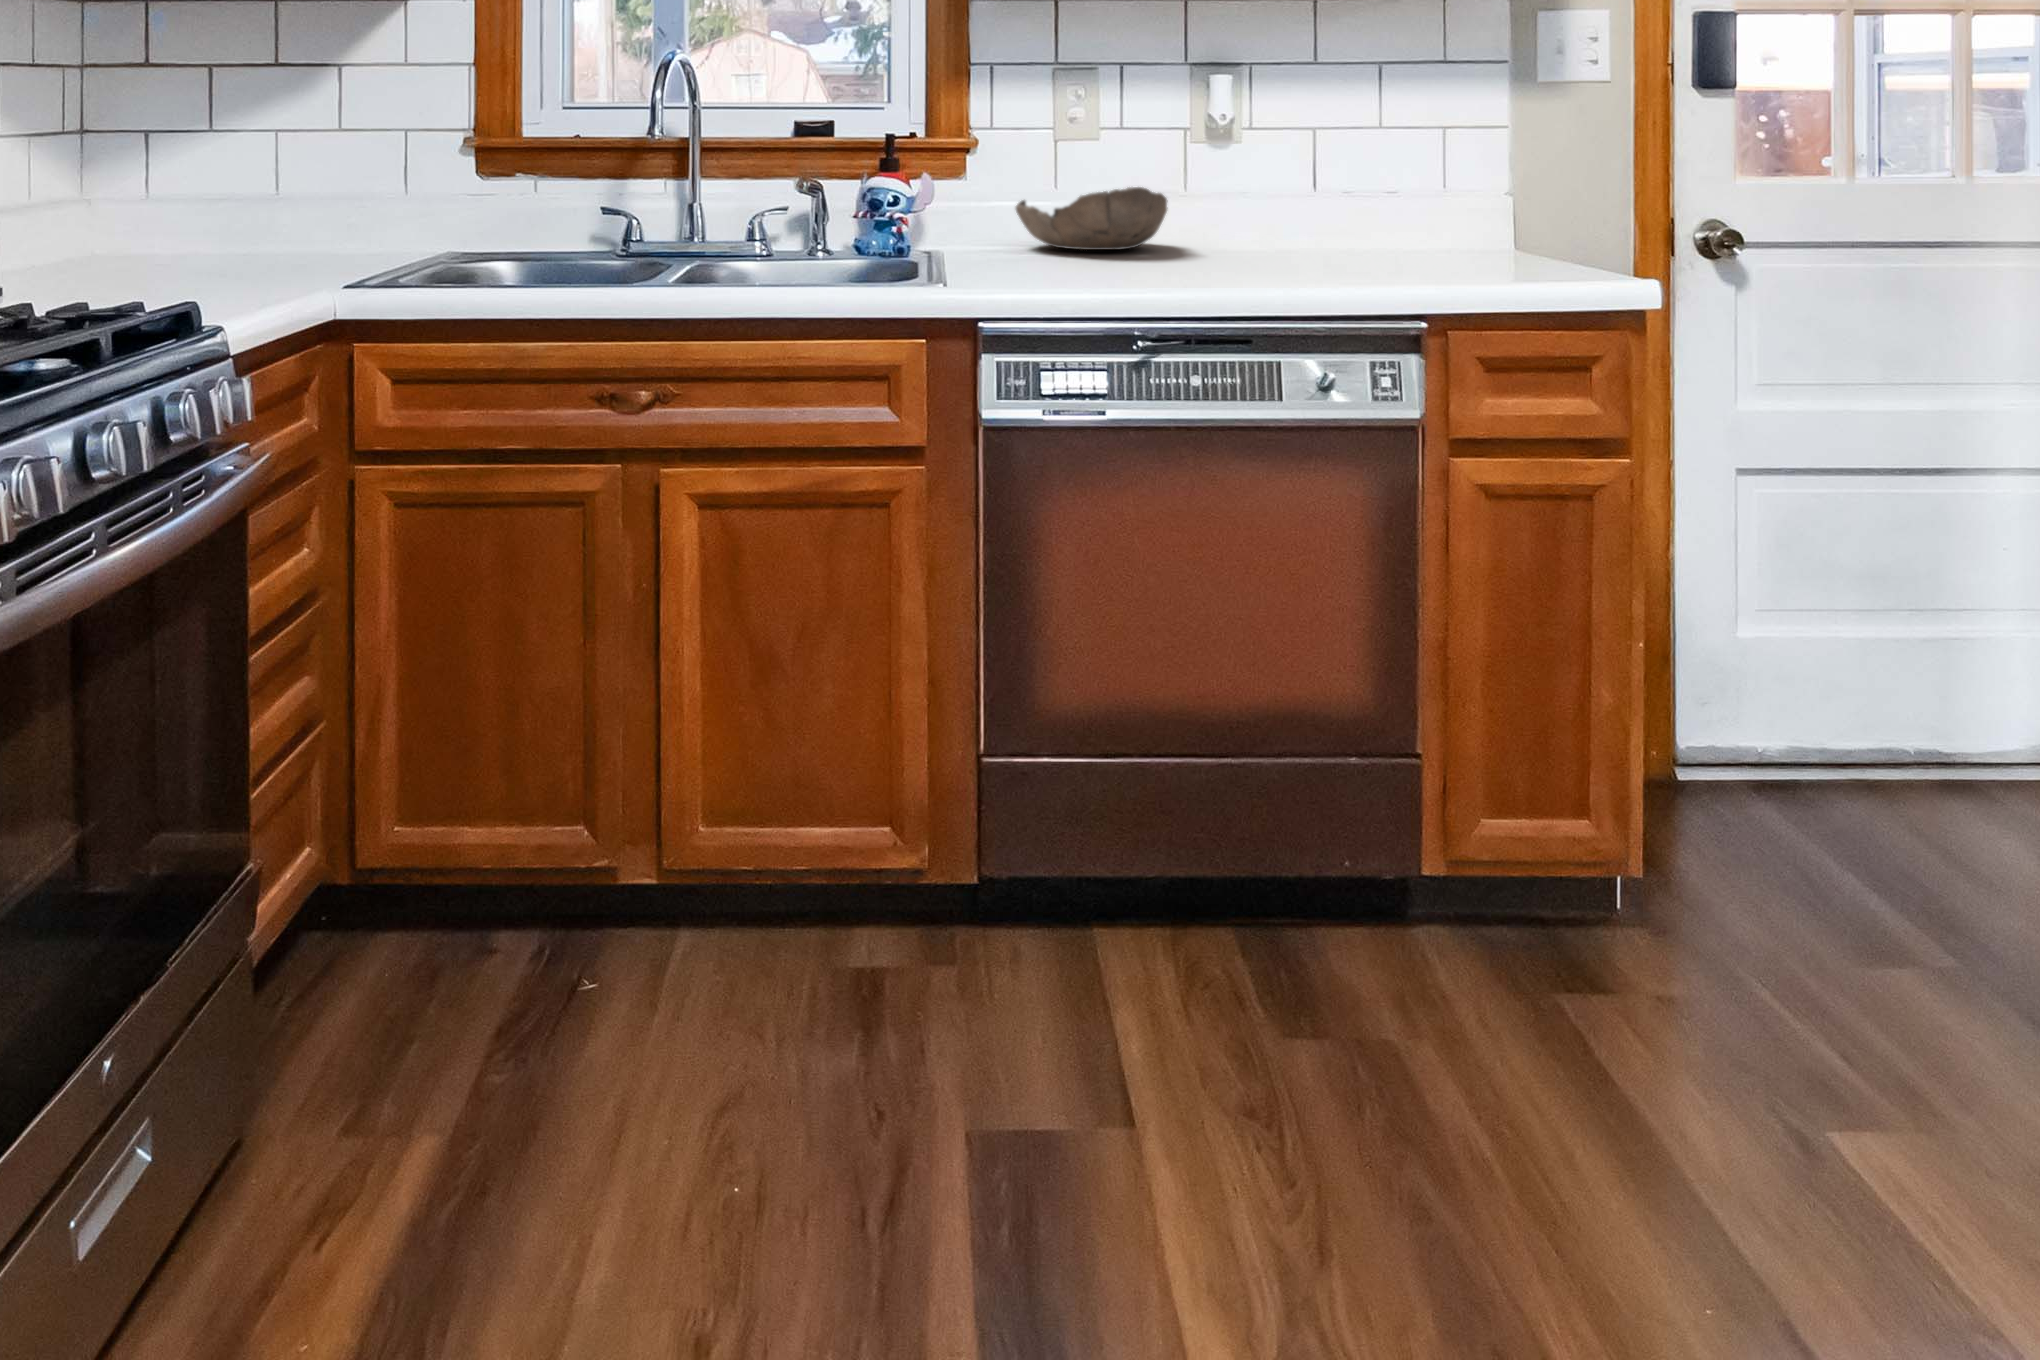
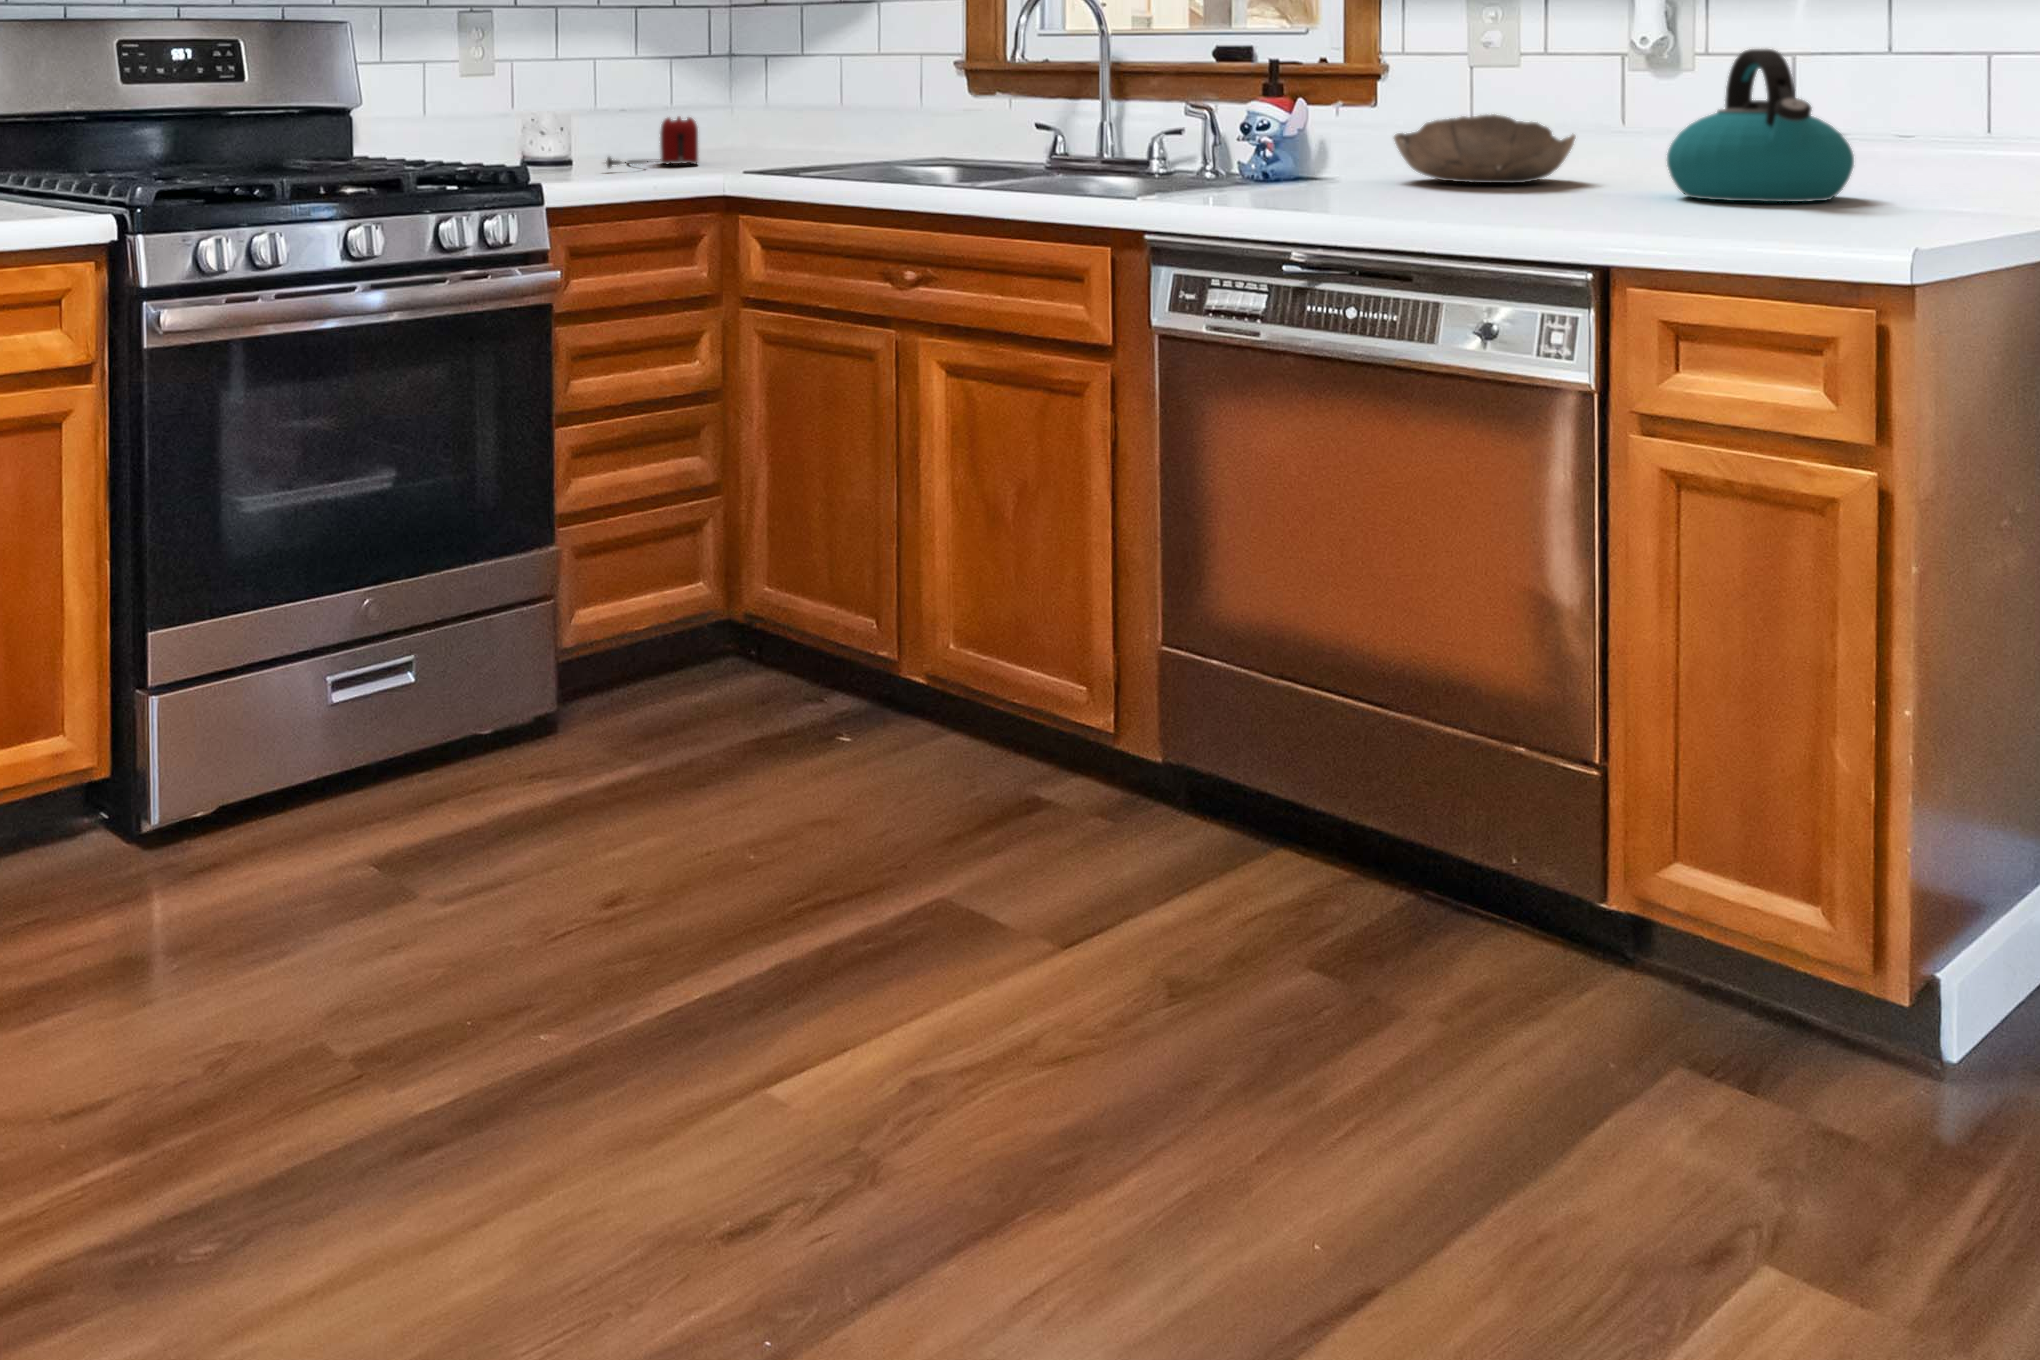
kettle: none [1279,128,1420,259] -> present [1667,49,1854,202]
toaster: none [71,206,199,285] -> present [606,117,698,168]

